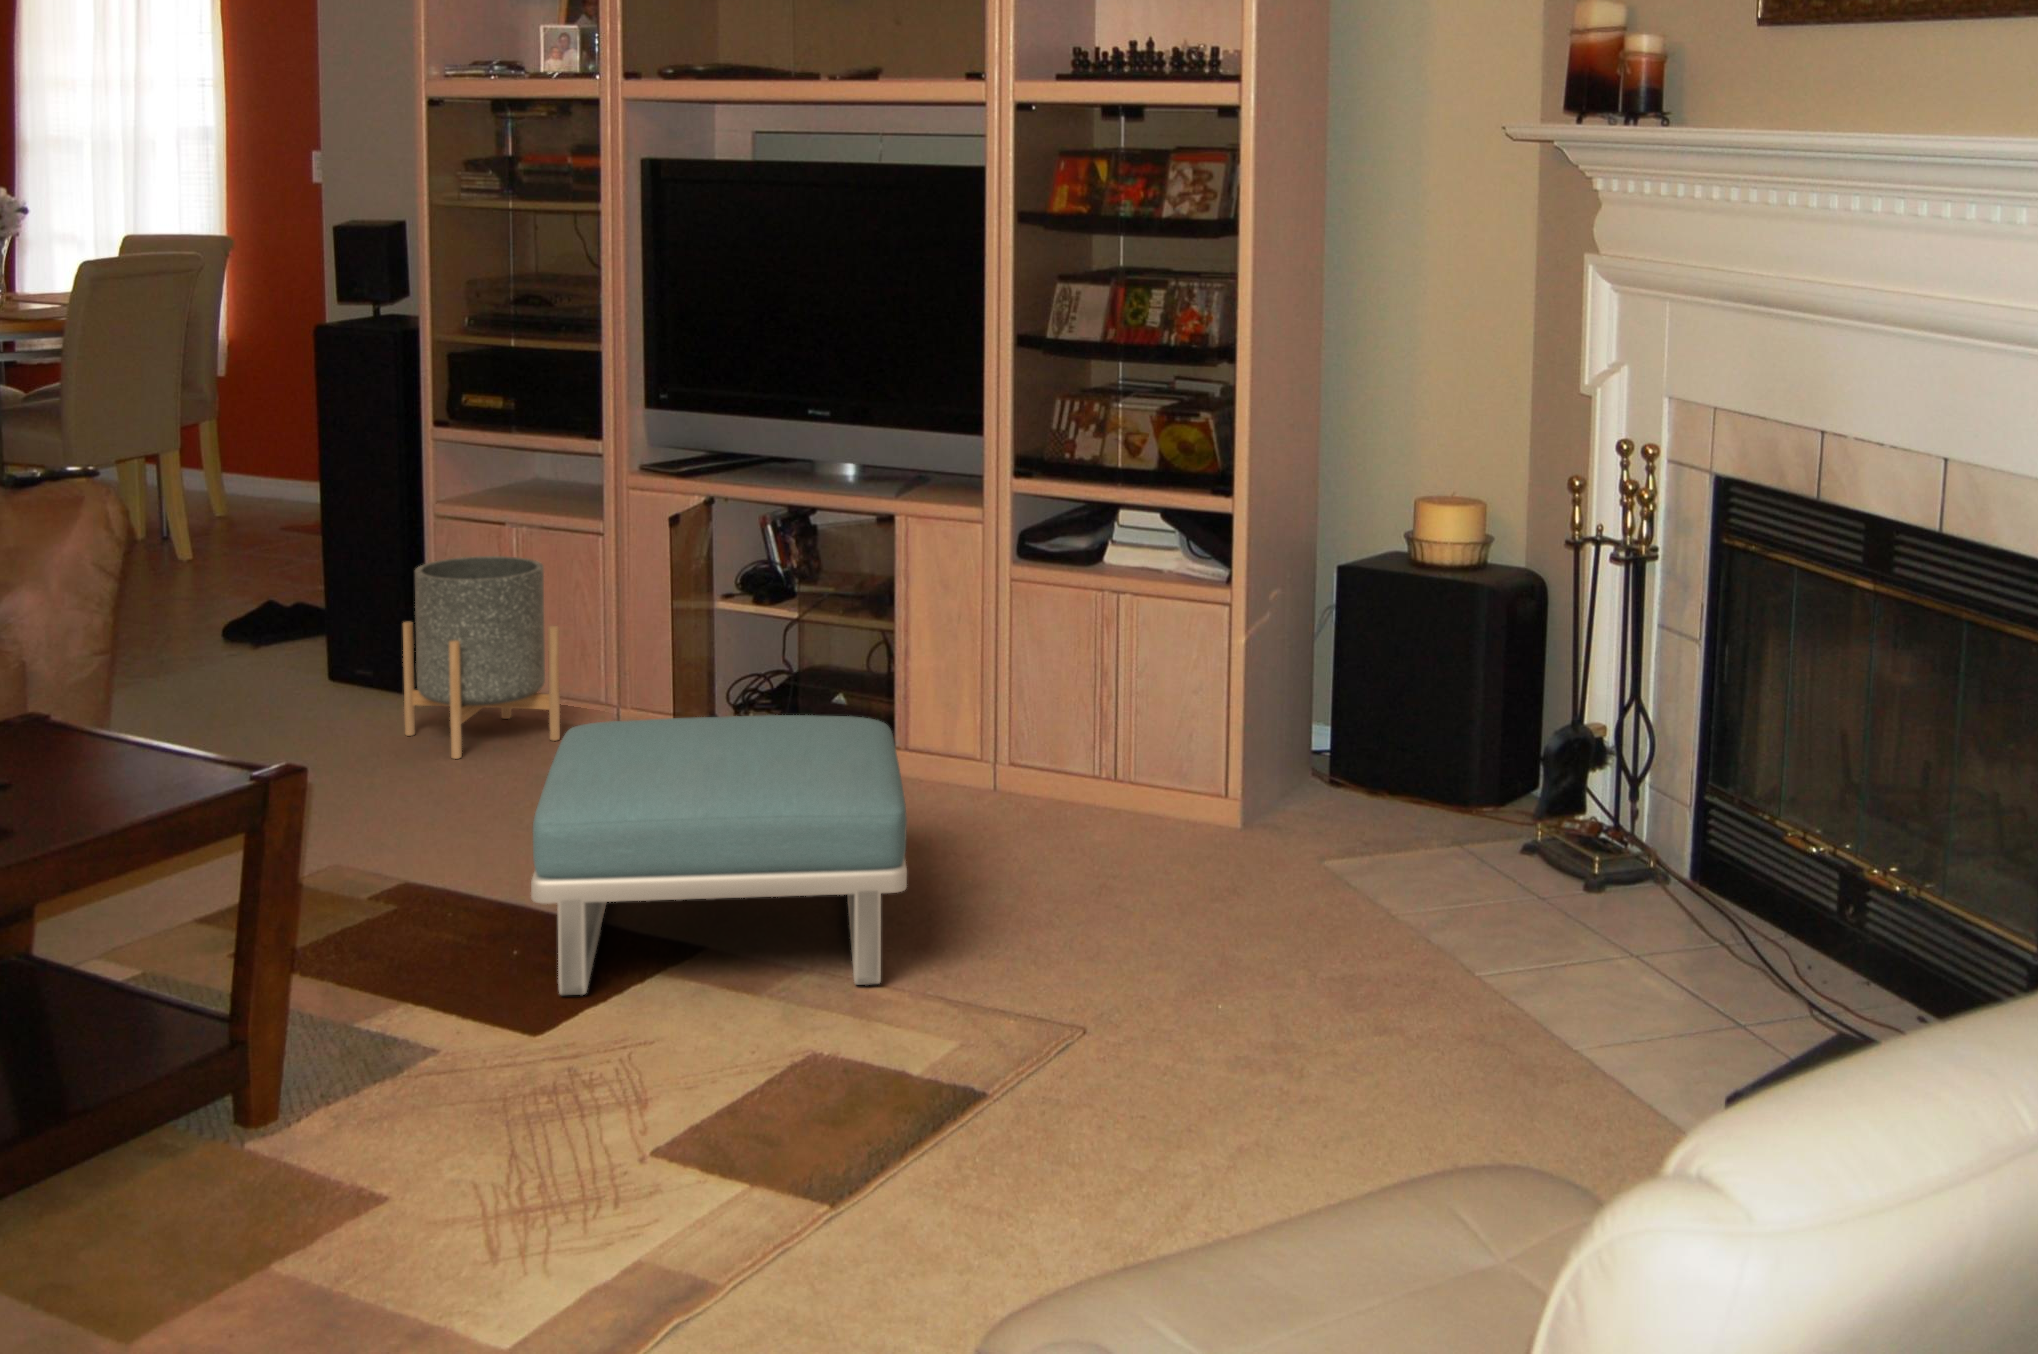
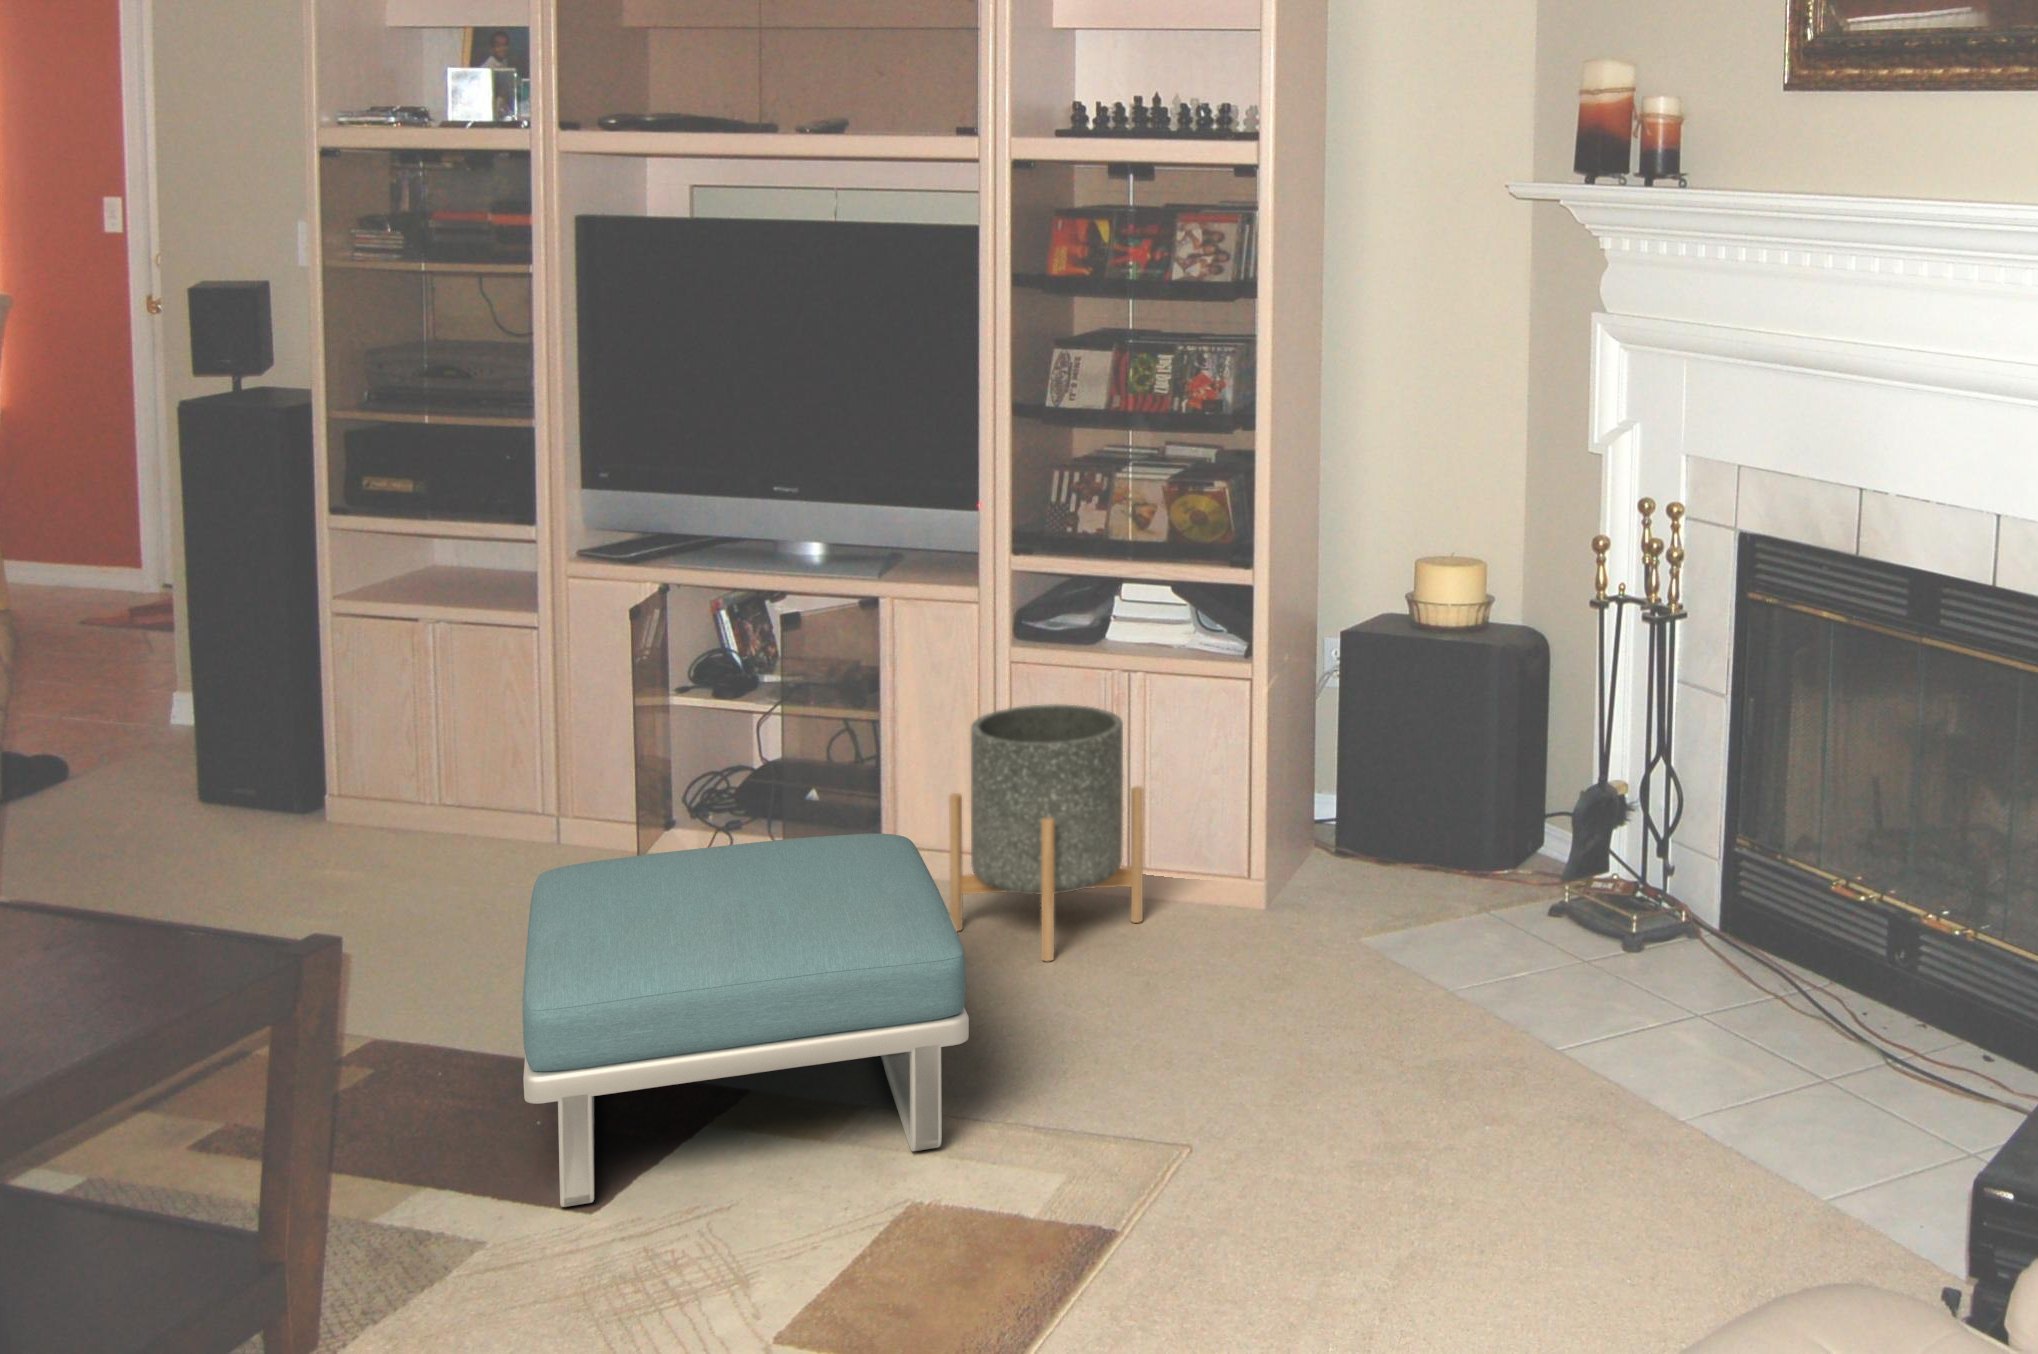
planter: present [403,556,560,759] -> present [949,704,1143,961]

